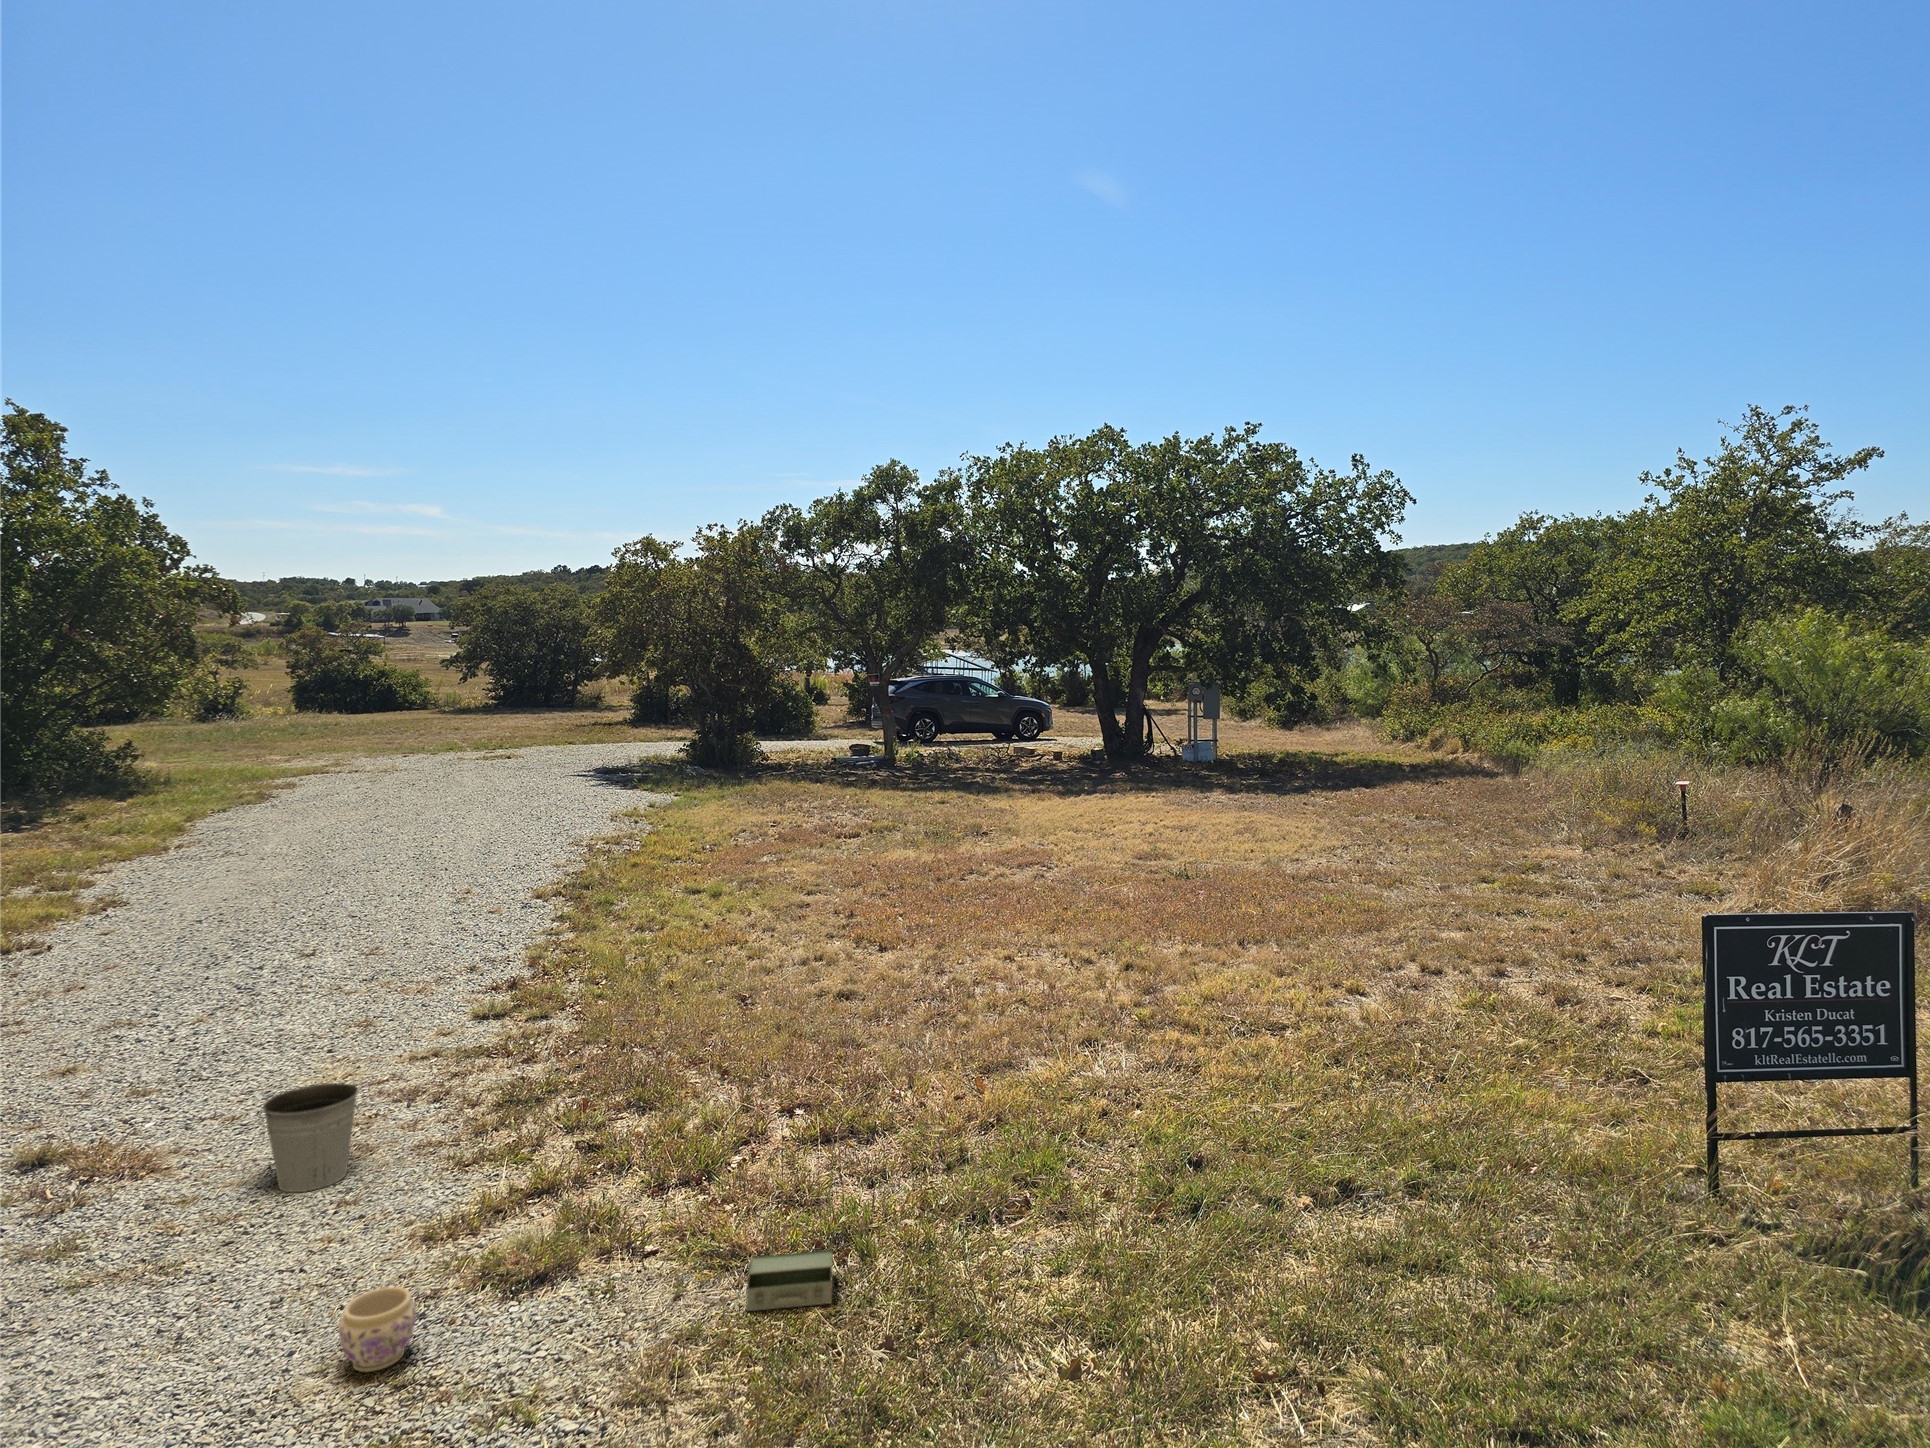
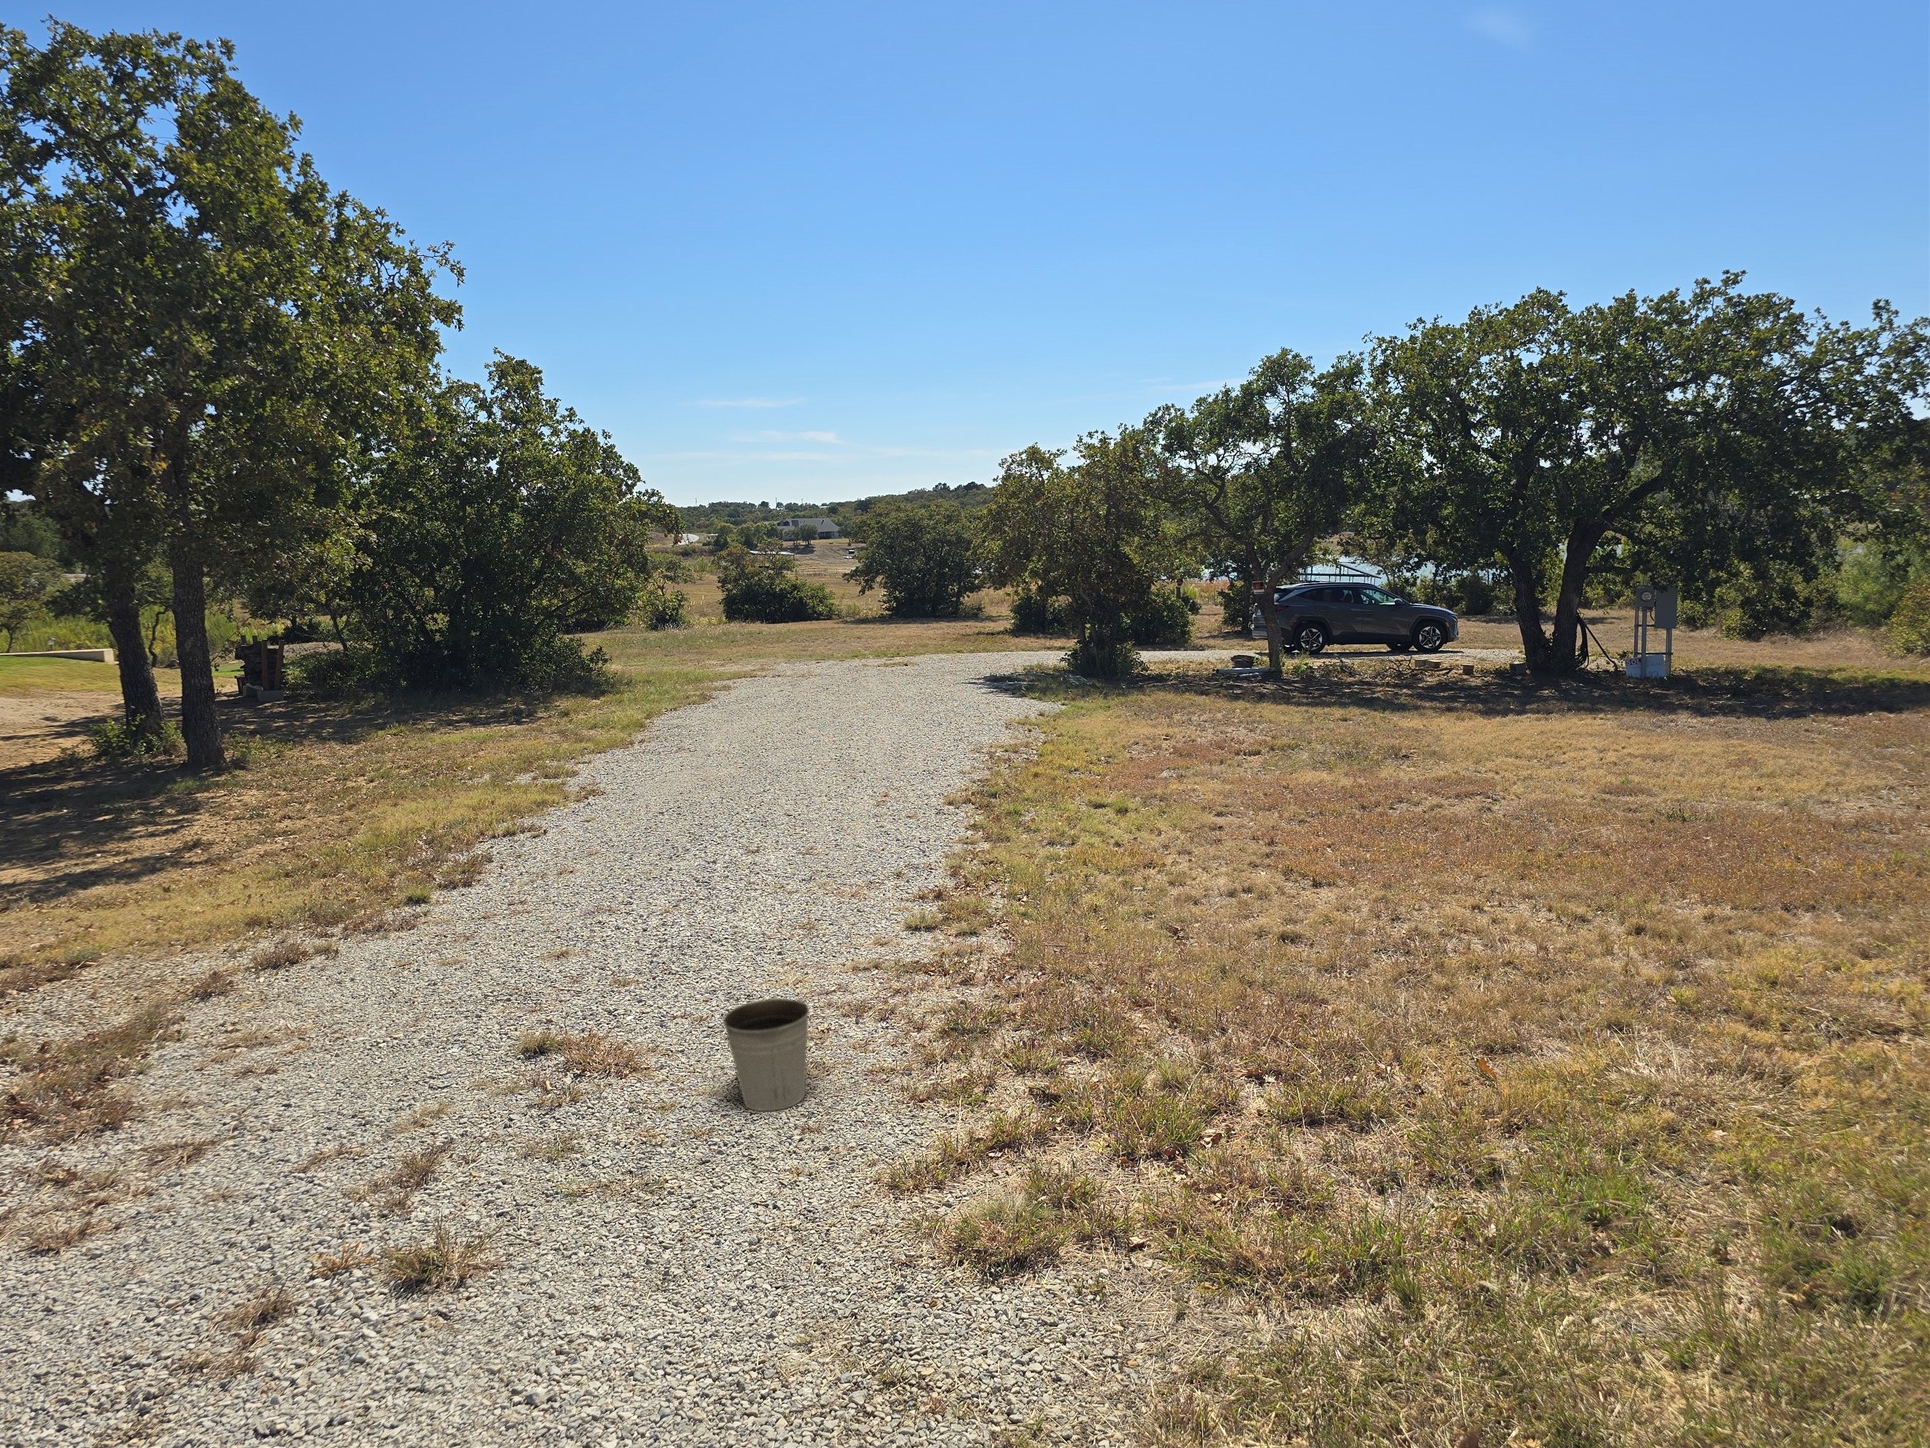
toolbox: present [746,1250,833,1311] -> none [1282,1284,1406,1372]
planter: present [338,1287,416,1373] -> none [815,1261,894,1359]

